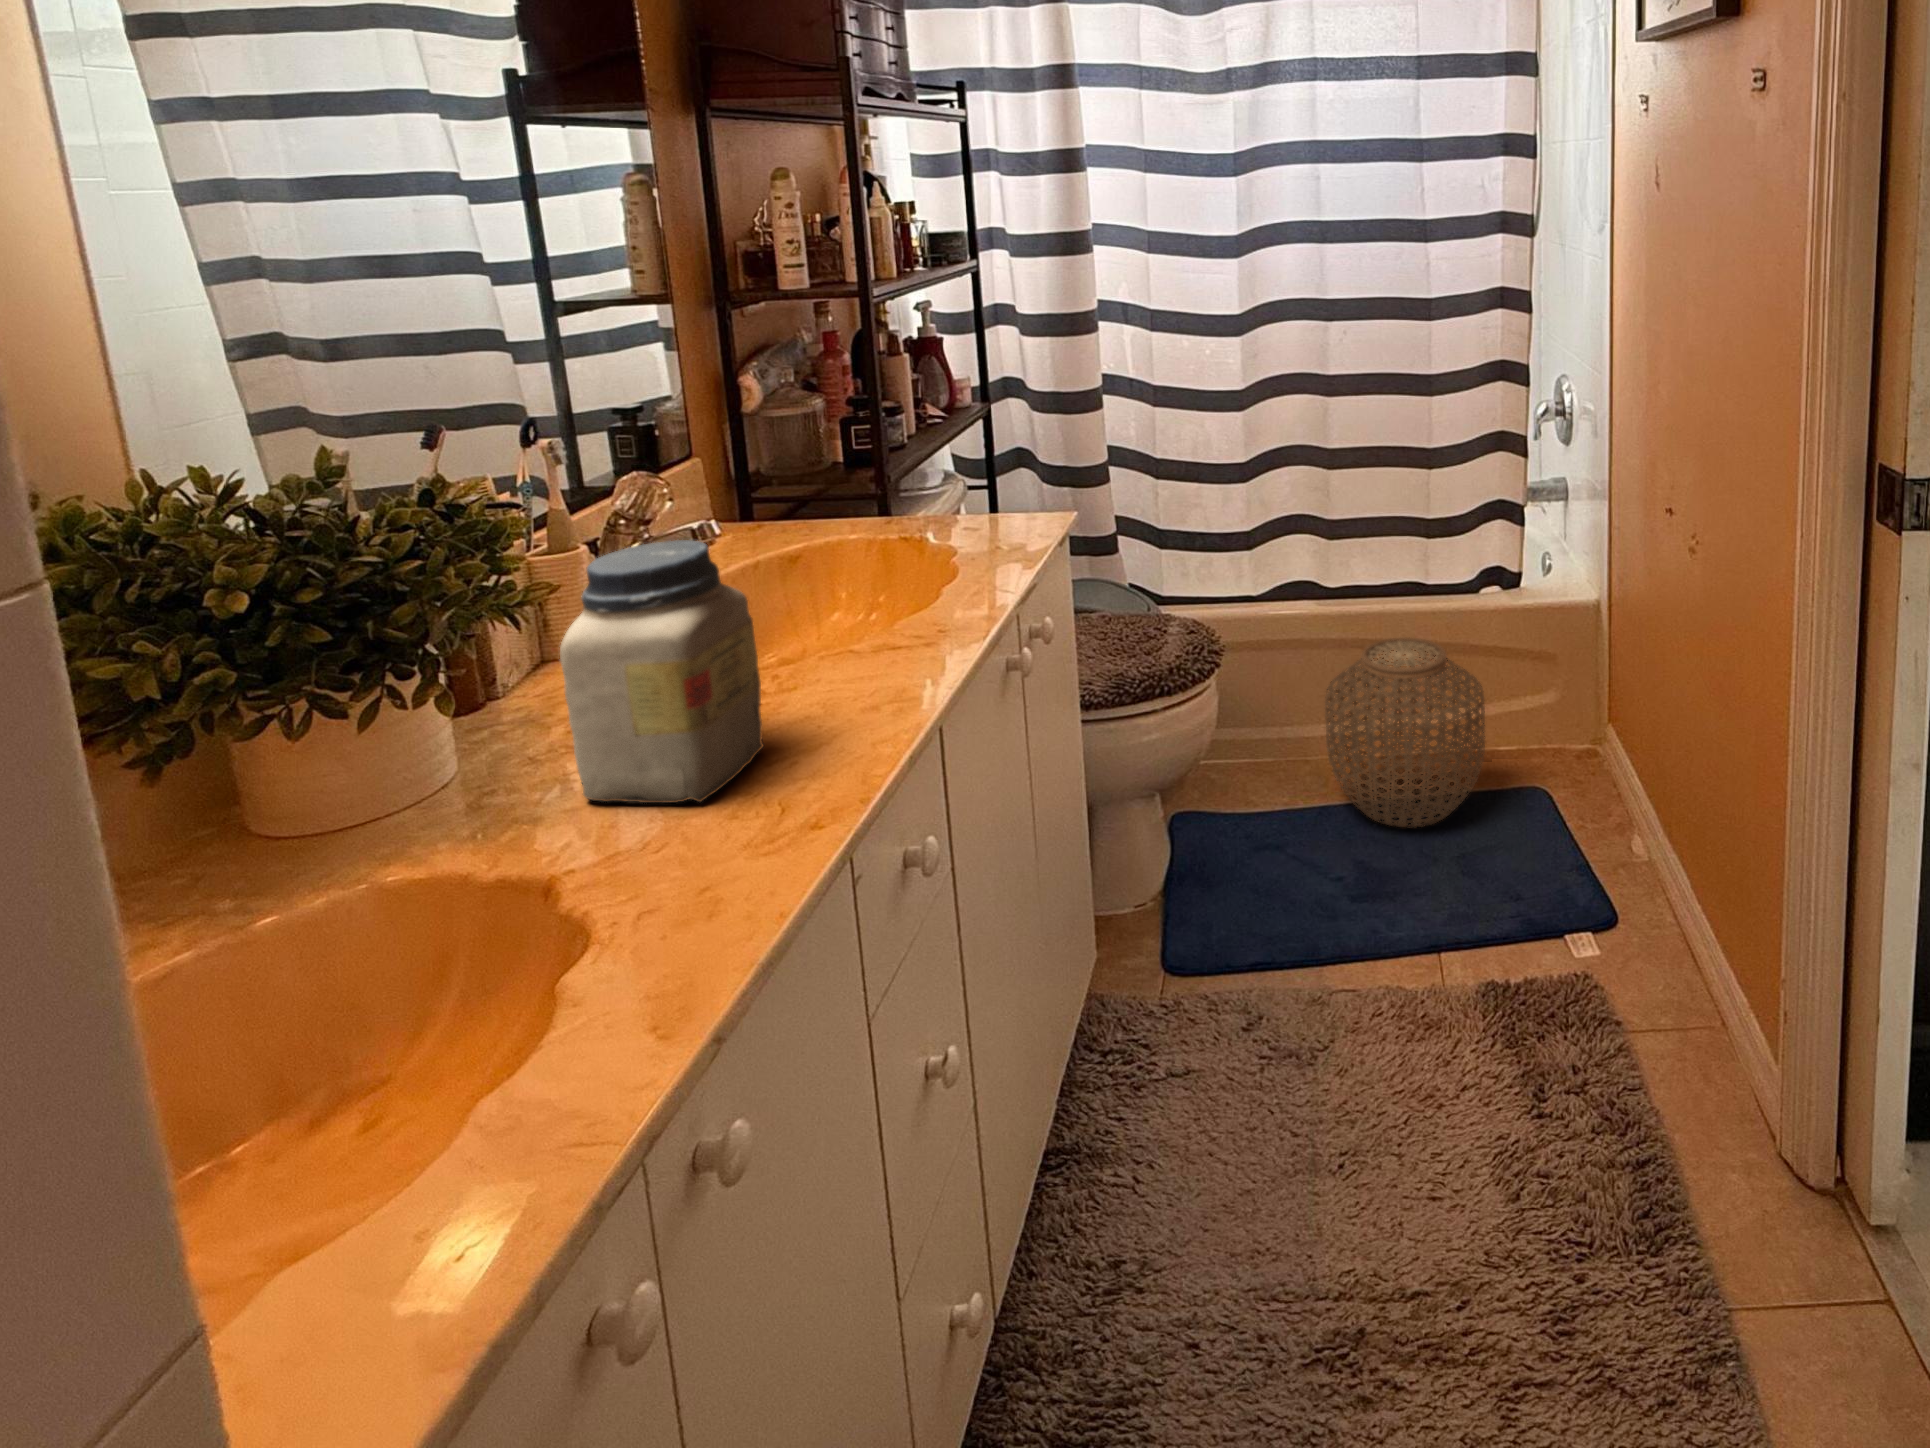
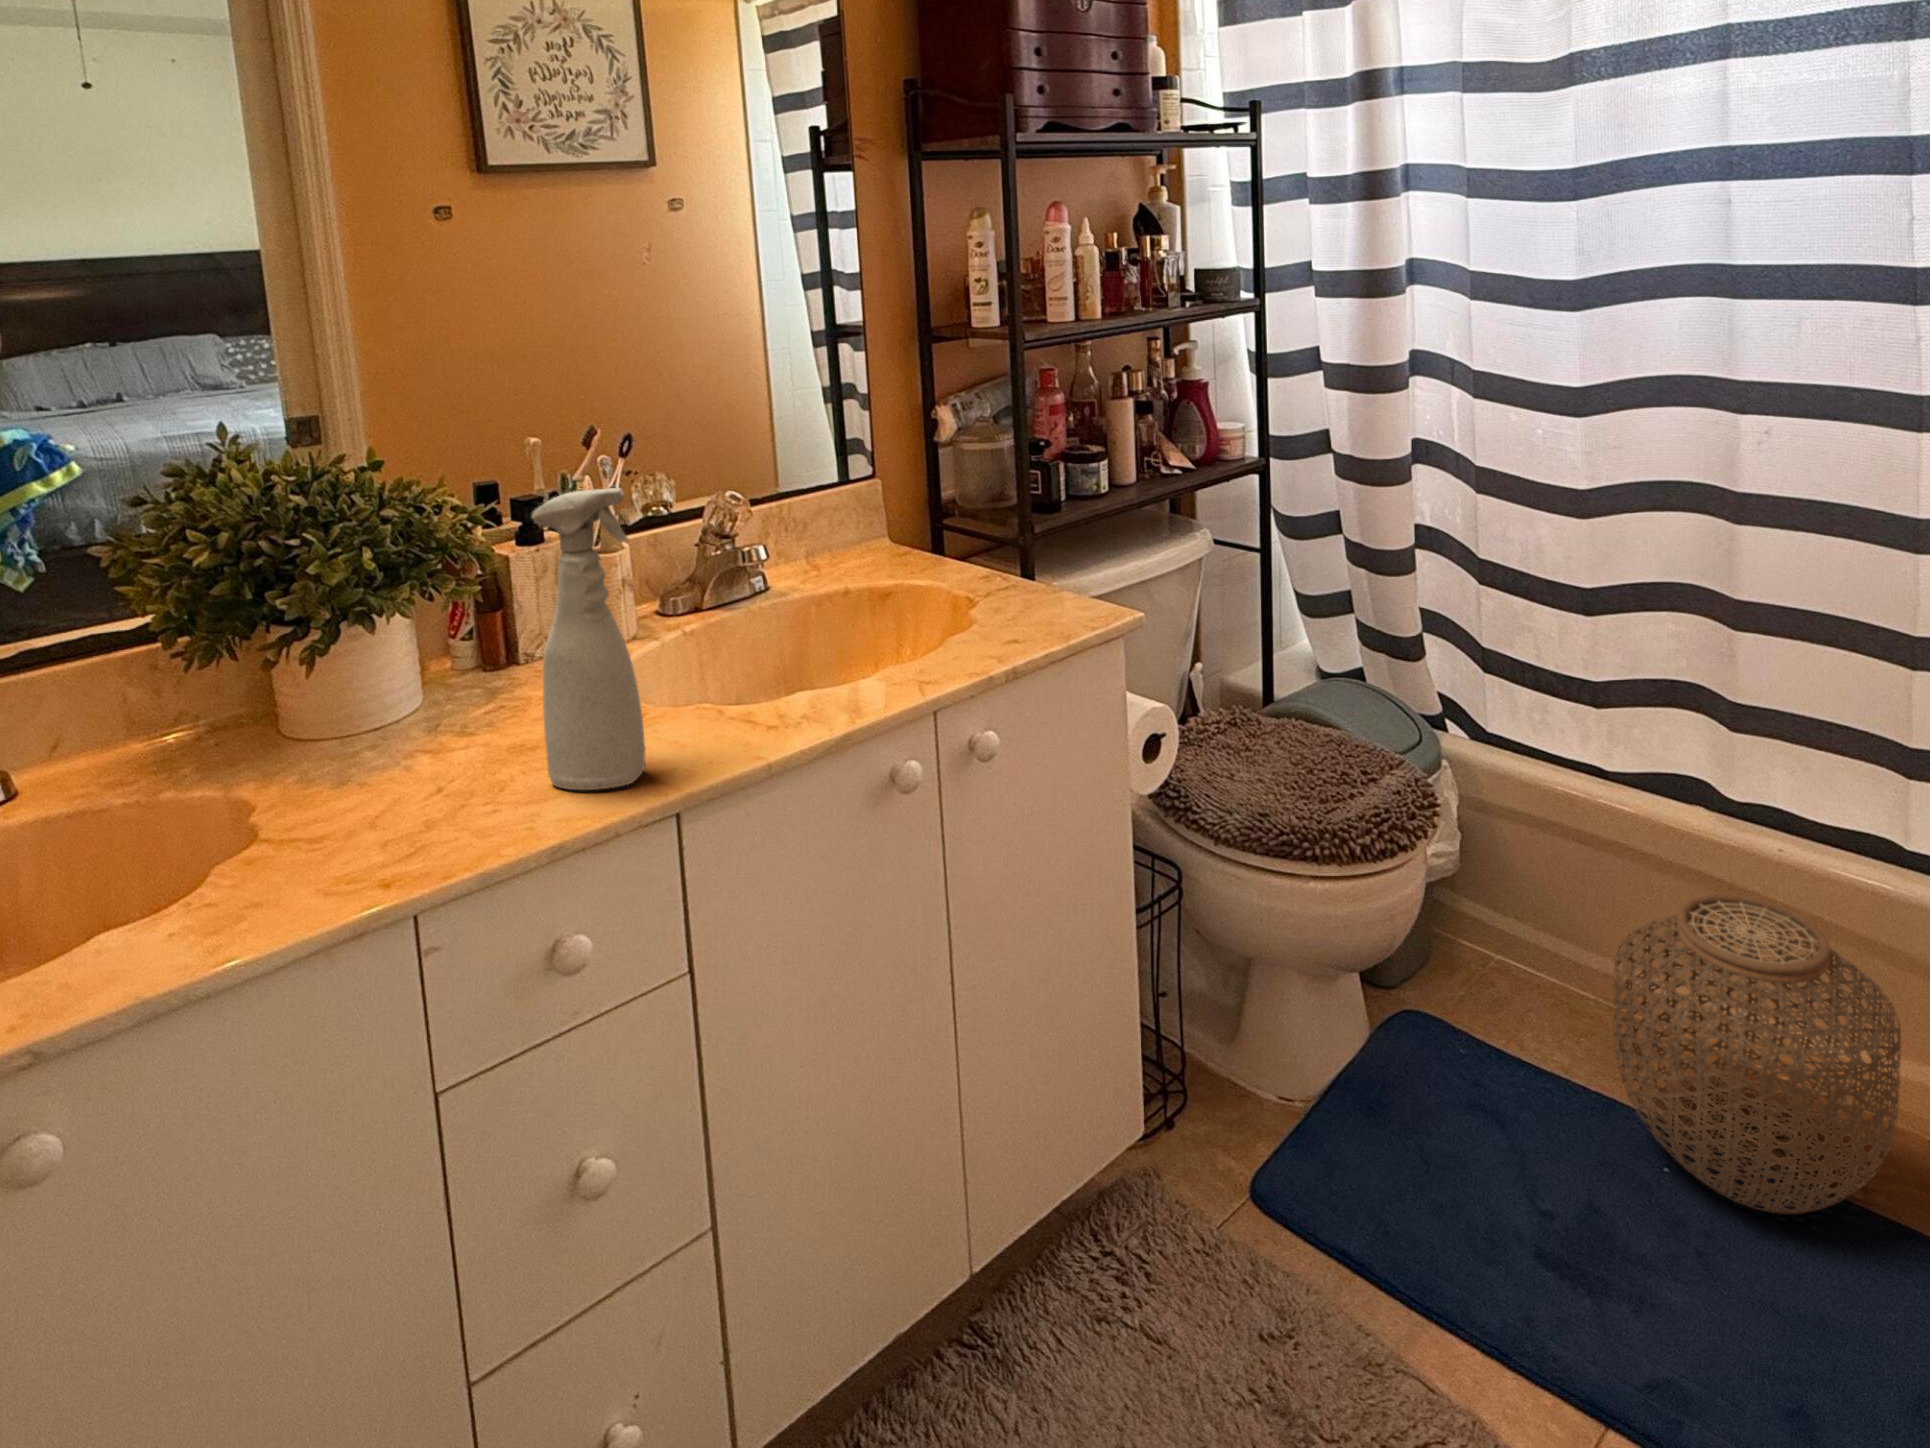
spray bottle: none [792,414,907,722] -> present [532,488,645,790]
jar: present [560,540,764,803] -> none [320,578,482,827]

